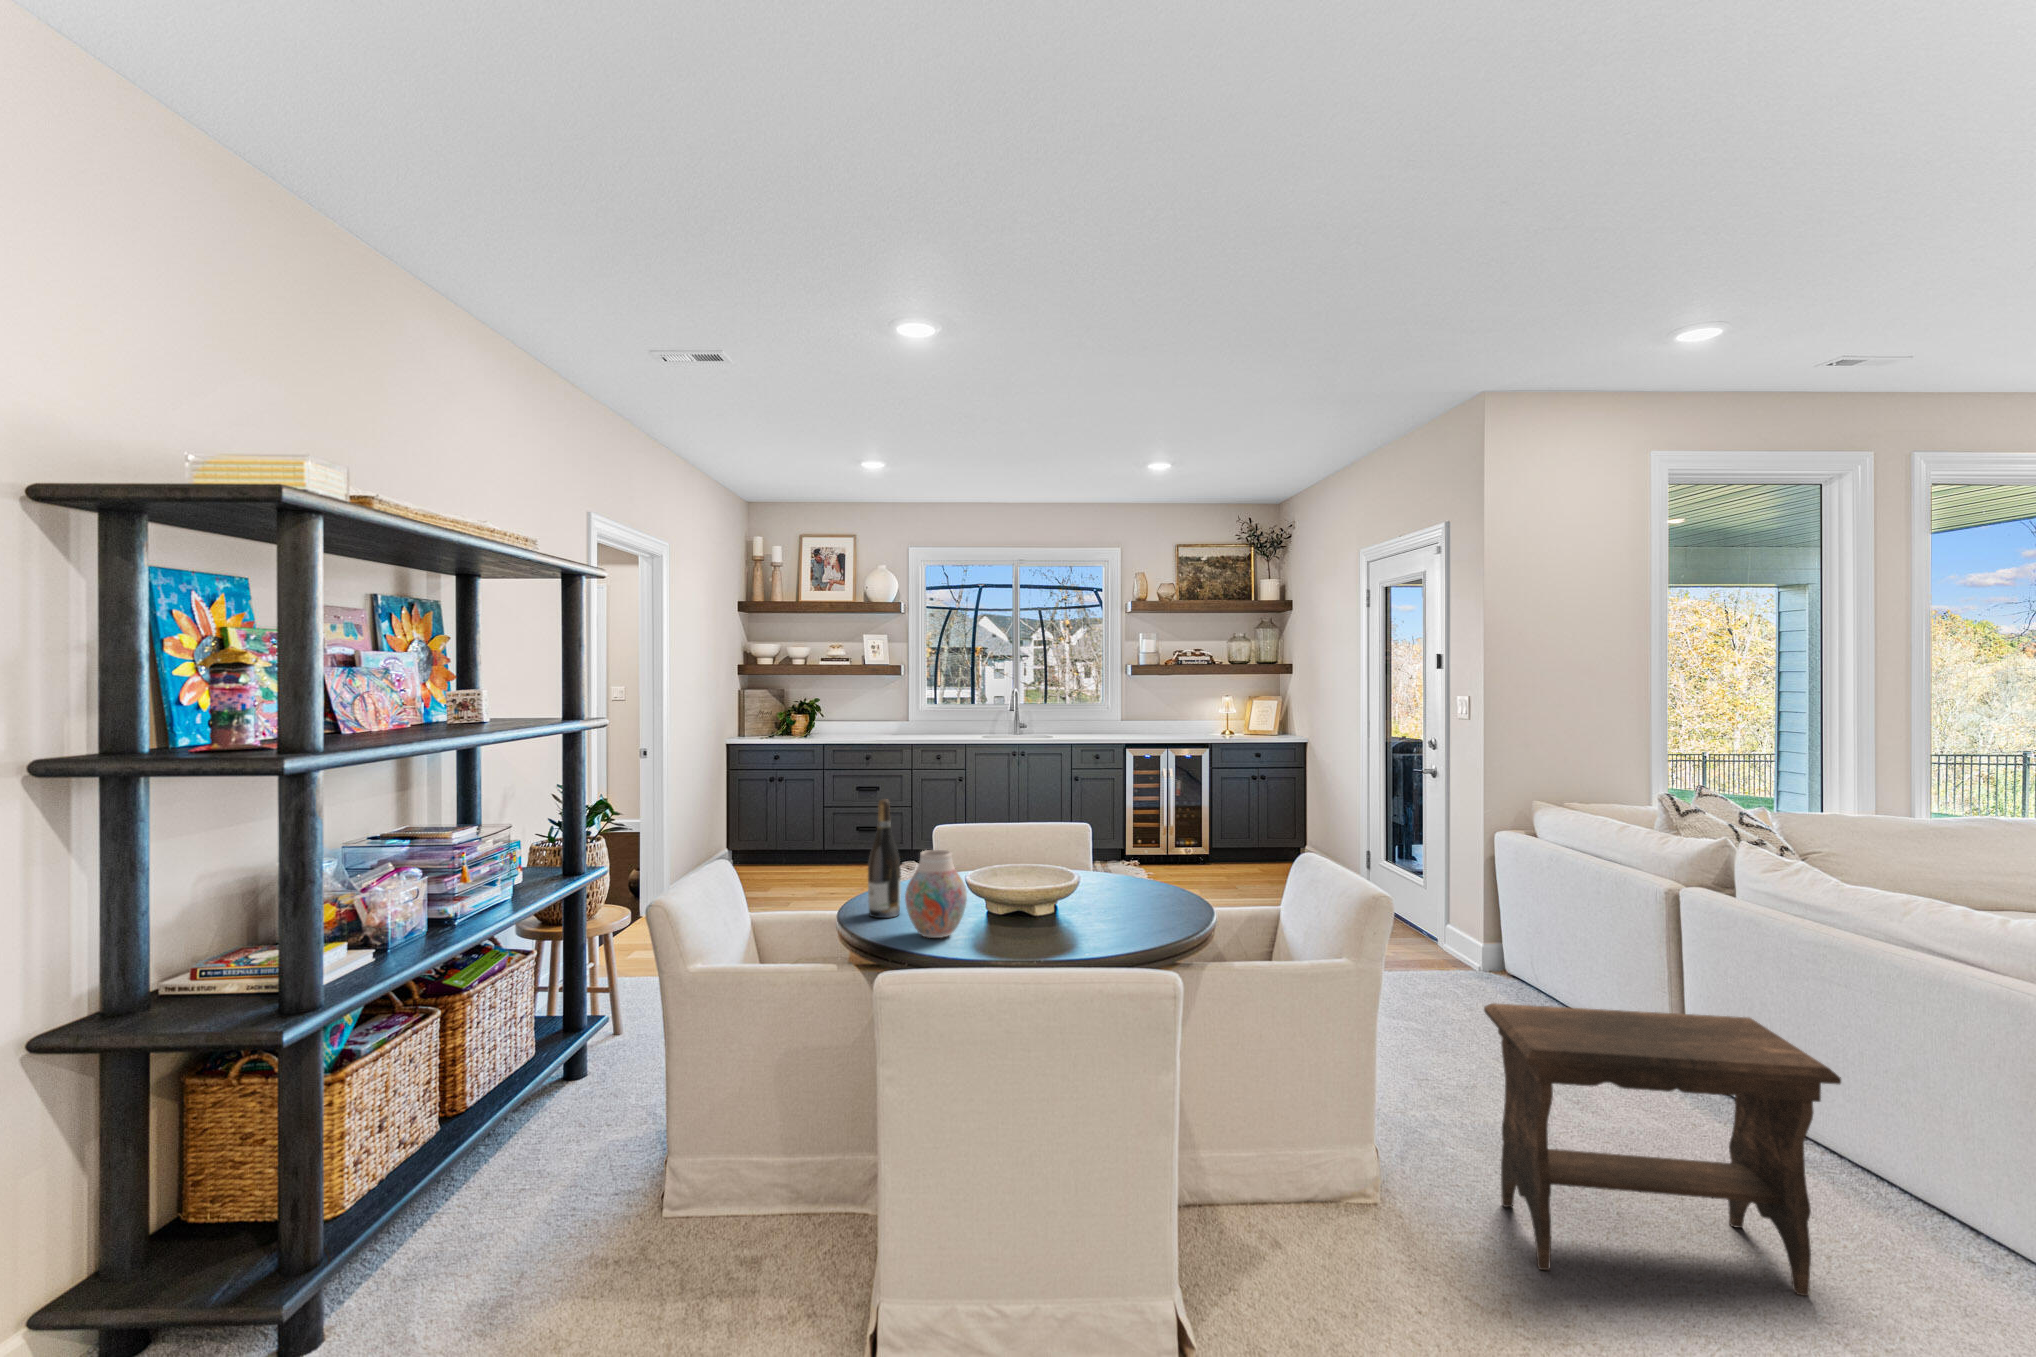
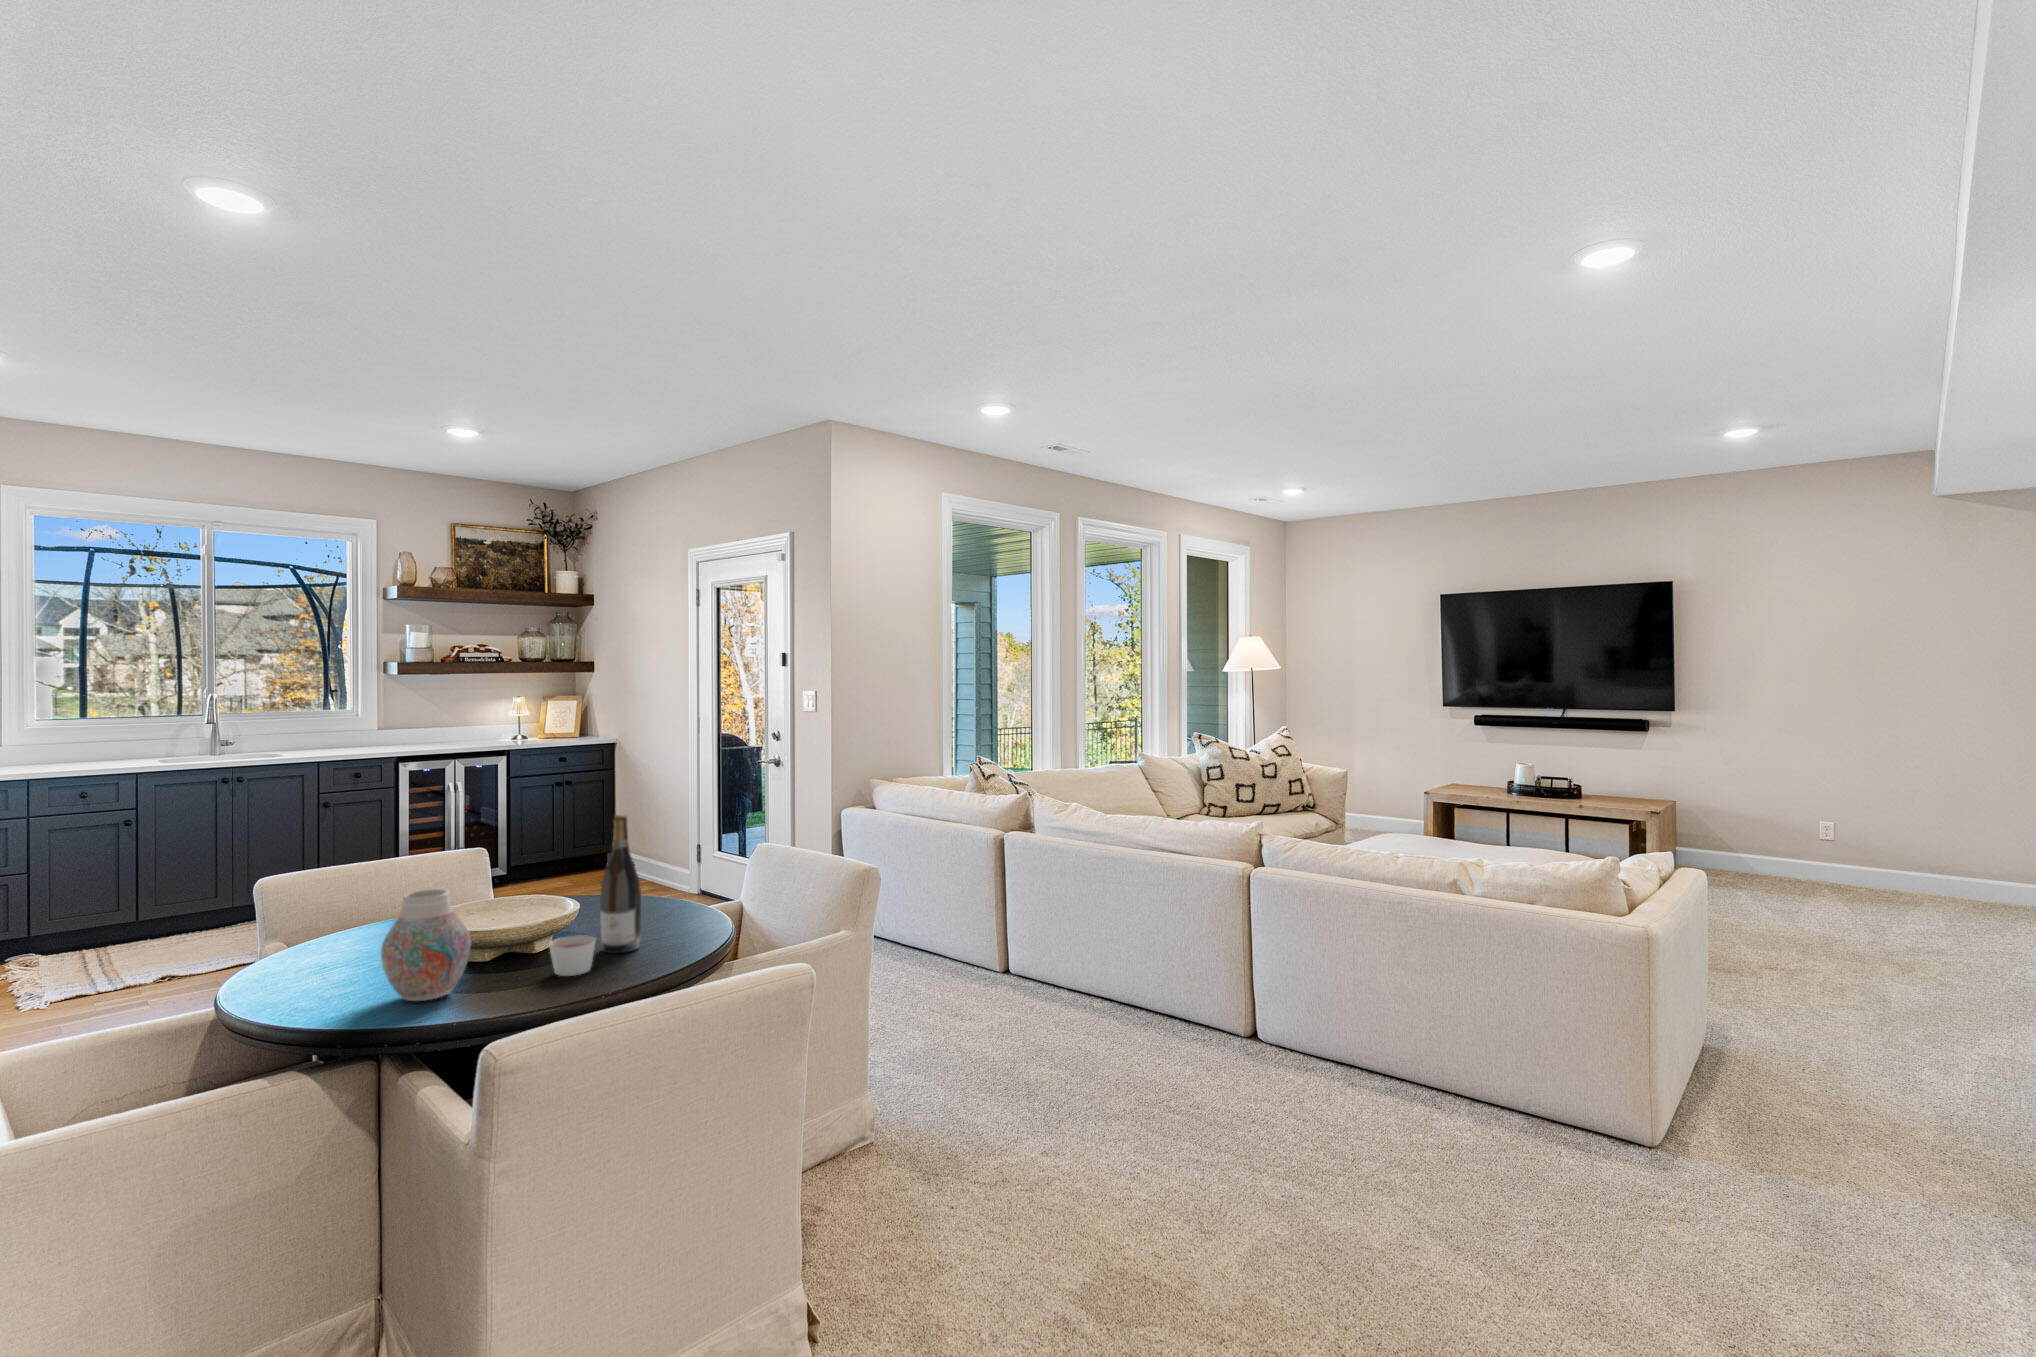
wine bottle: present [868,800,901,918] -> present [600,815,641,953]
candle: none [1025,908,1063,943] -> present [549,935,596,976]
footstool: present [1484,1003,1841,1296] -> none [943,916,1169,1146]

